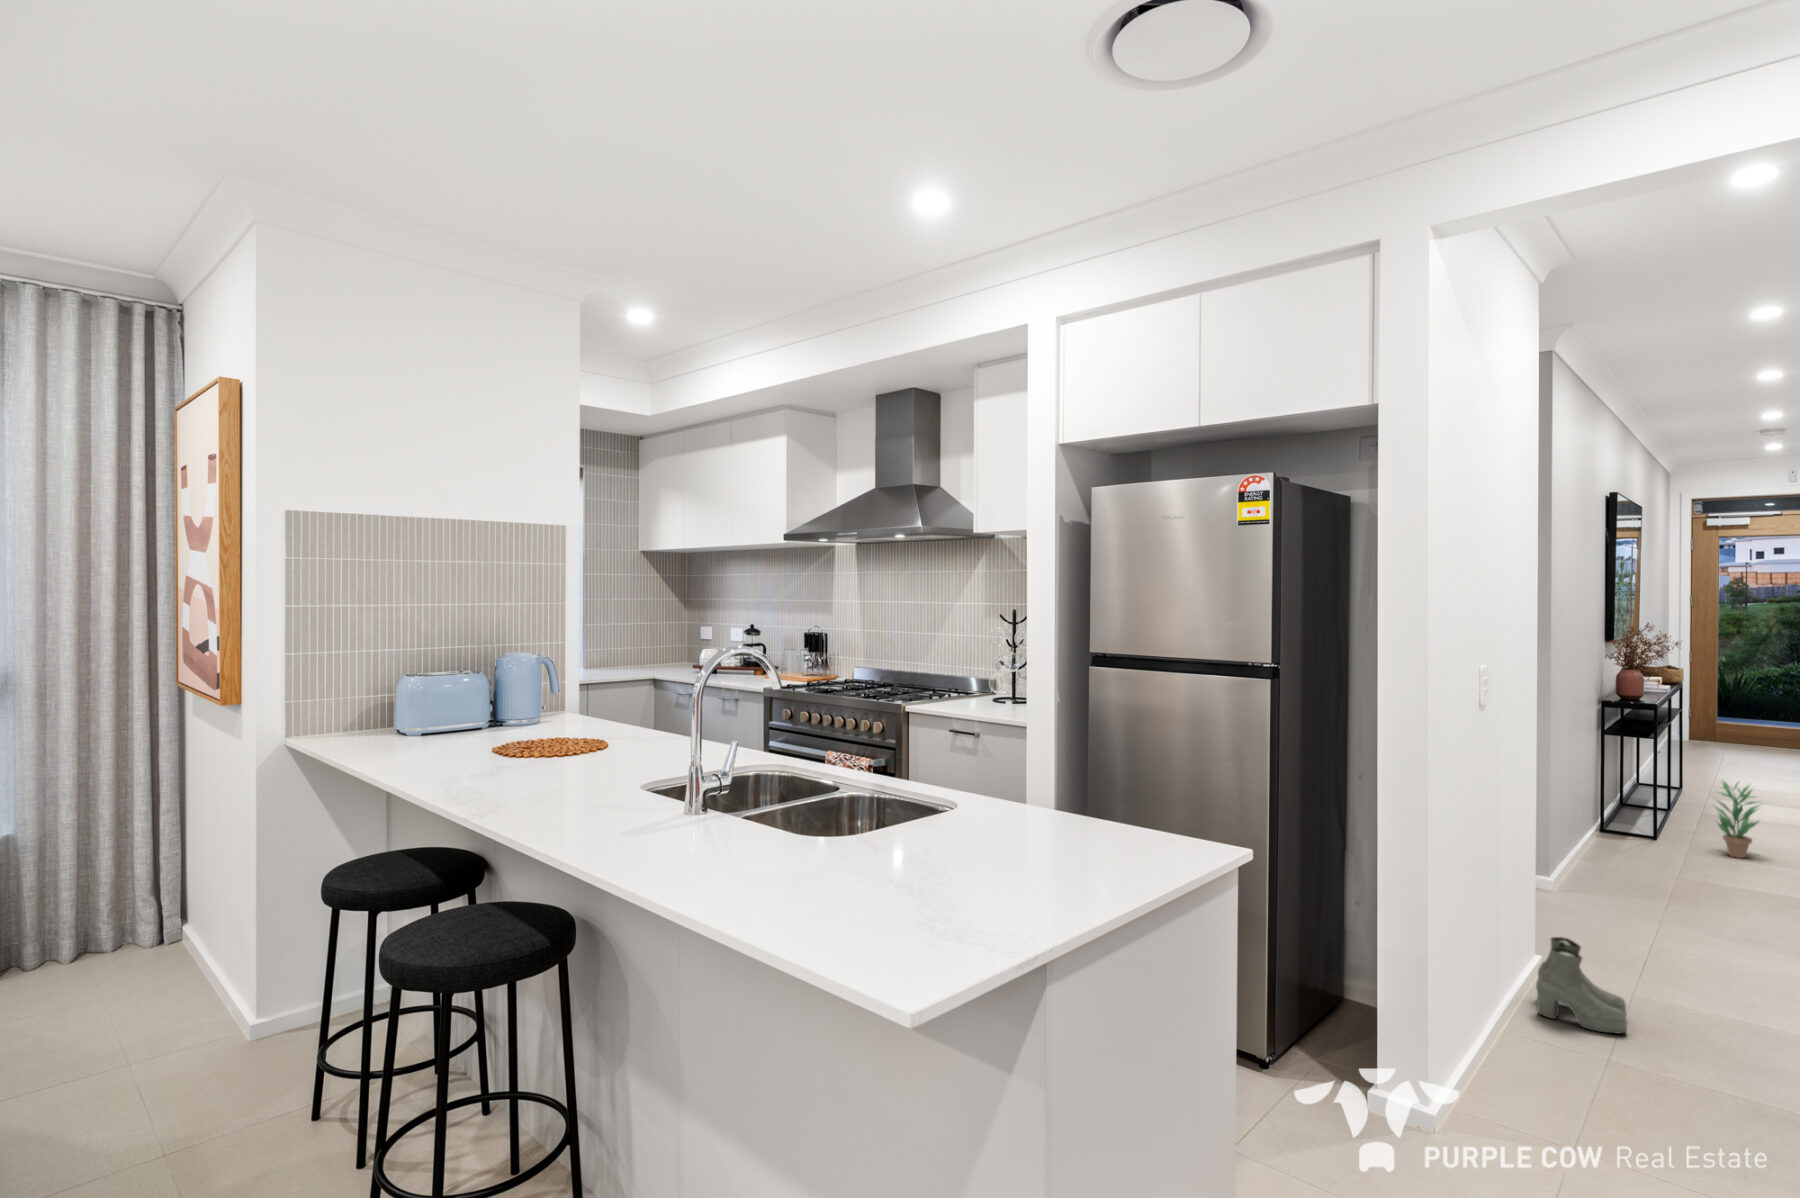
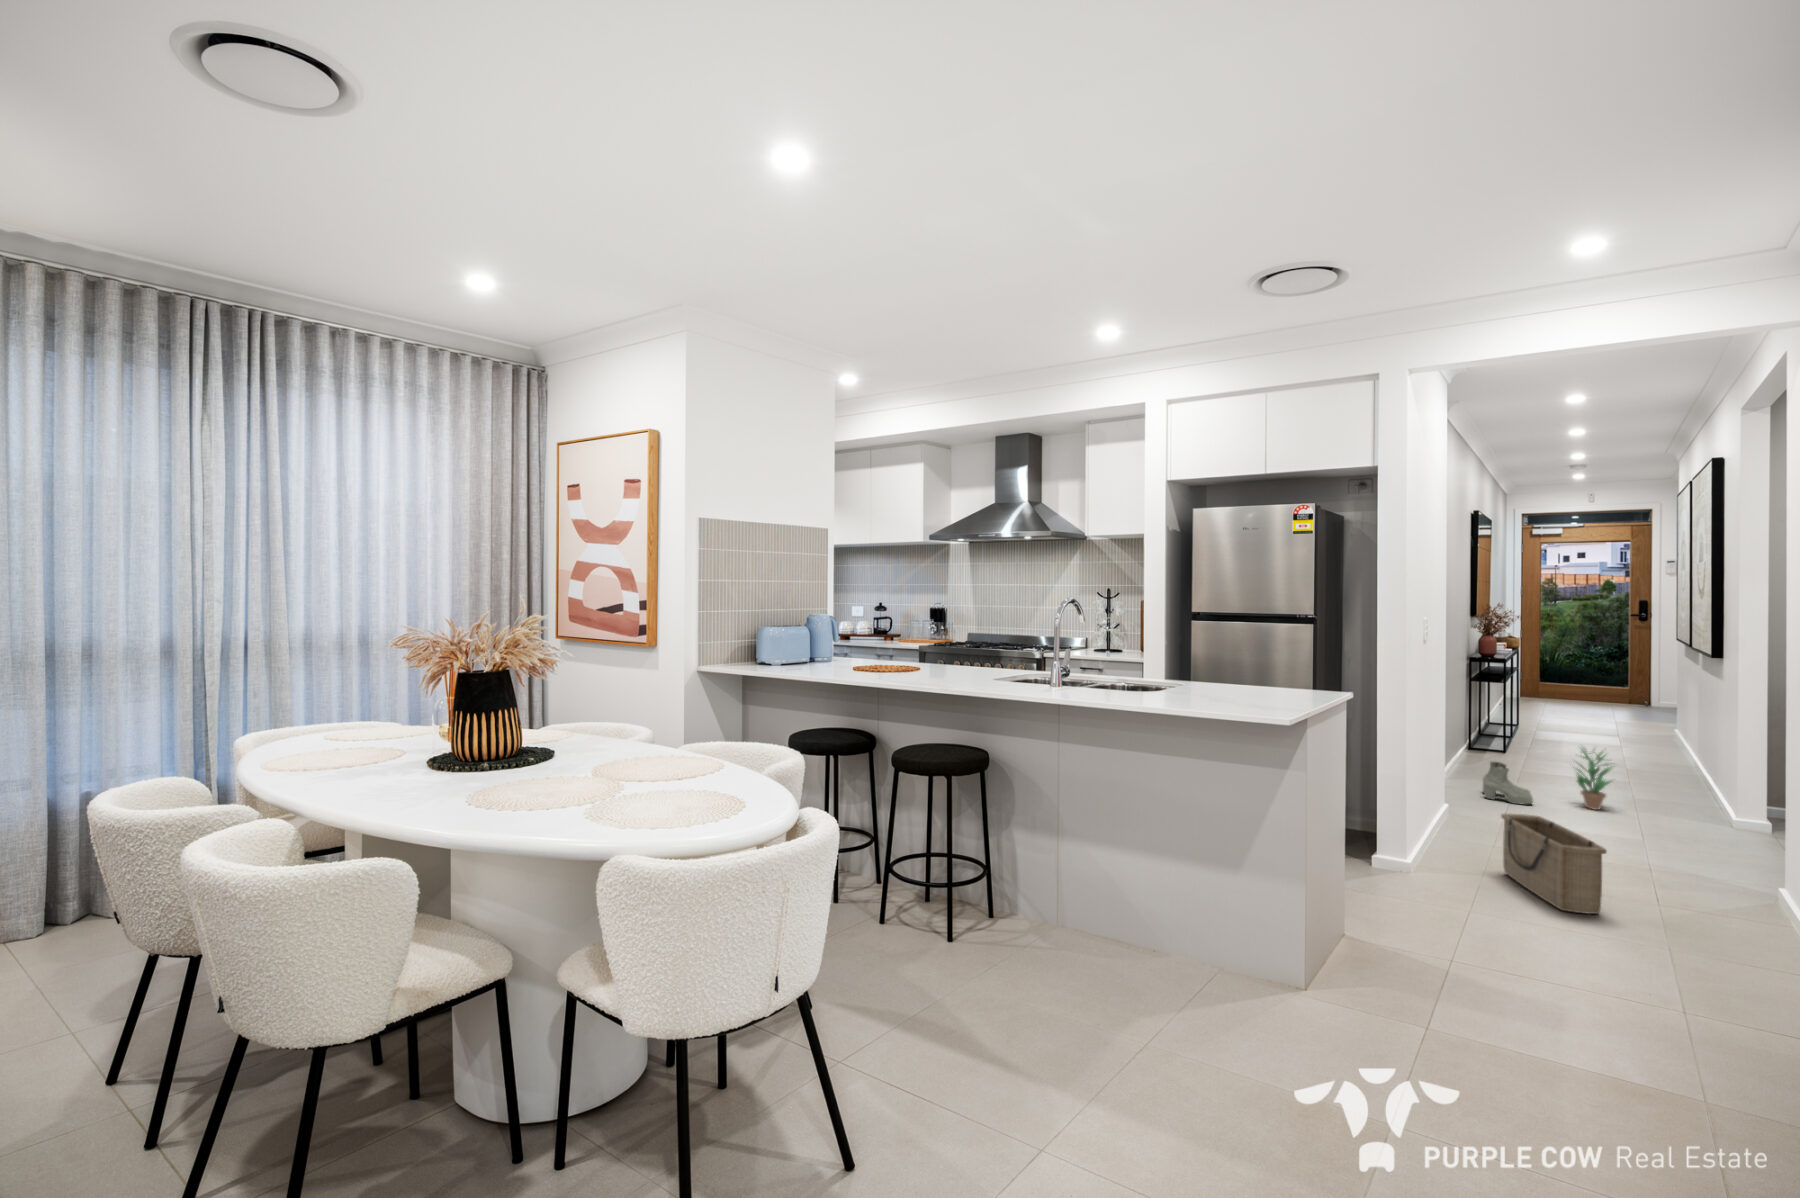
basket: none [1599,851,1701,959] -> present [1501,813,1607,914]
boots: present [1536,937,1627,1033] -> present [1483,762,1533,805]

